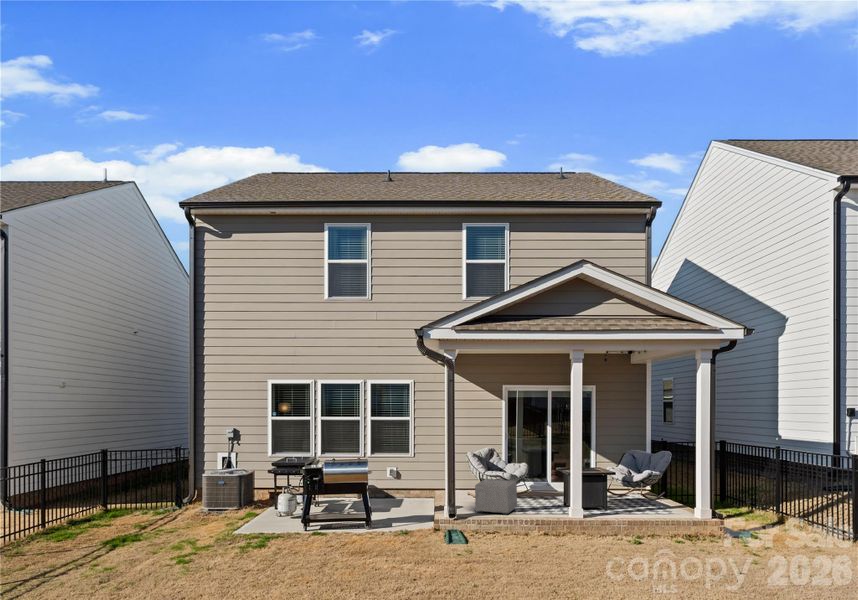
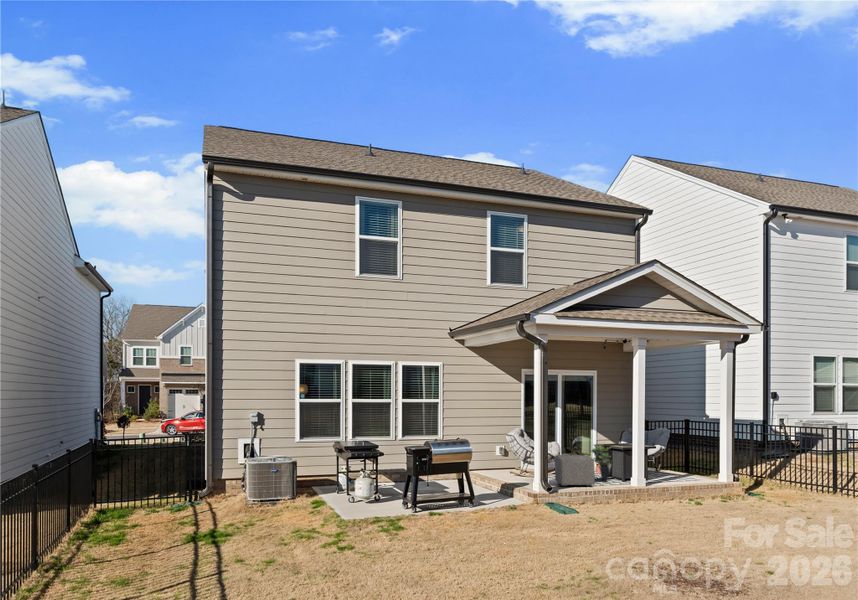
potted plant: none [529,468,552,510] -> present [592,444,613,482]

